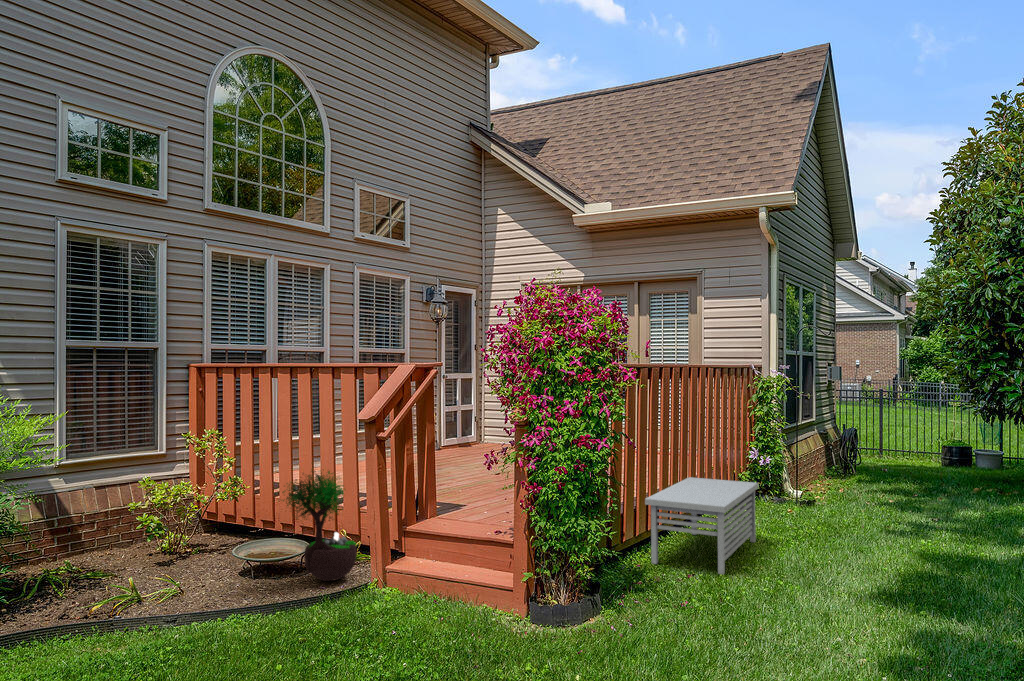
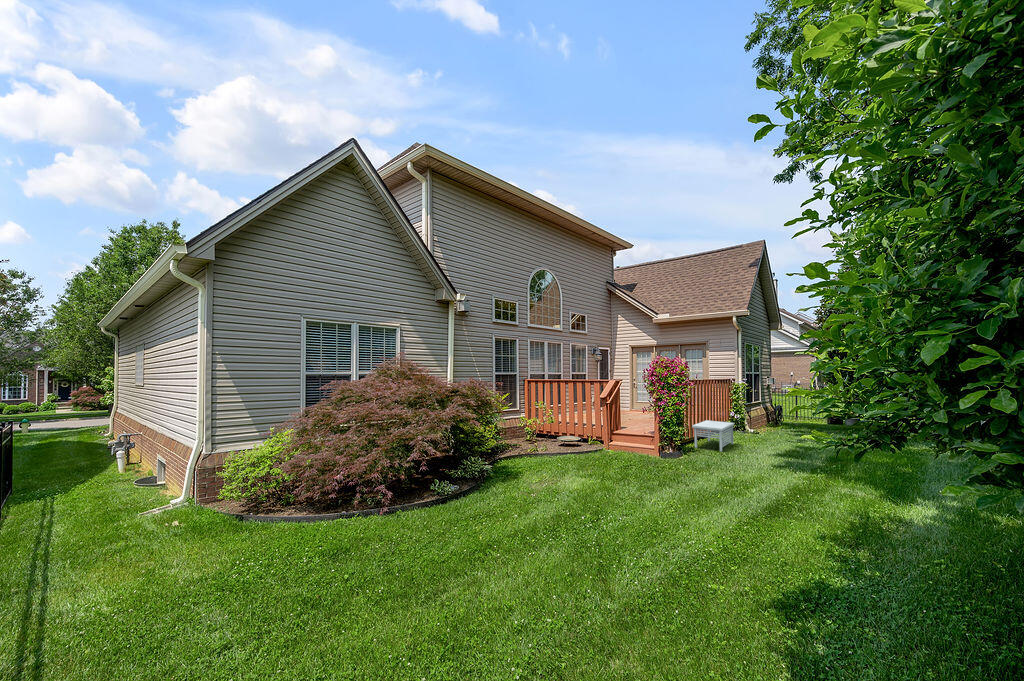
potted tree: present [279,471,357,581] -> none [575,409,598,446]

